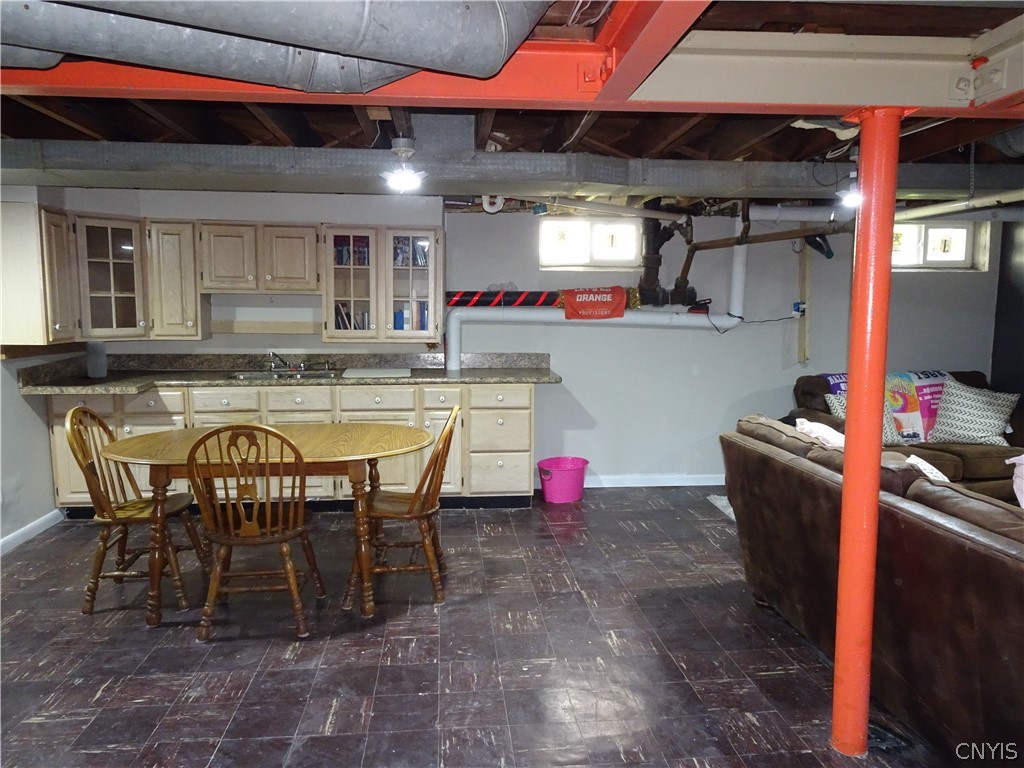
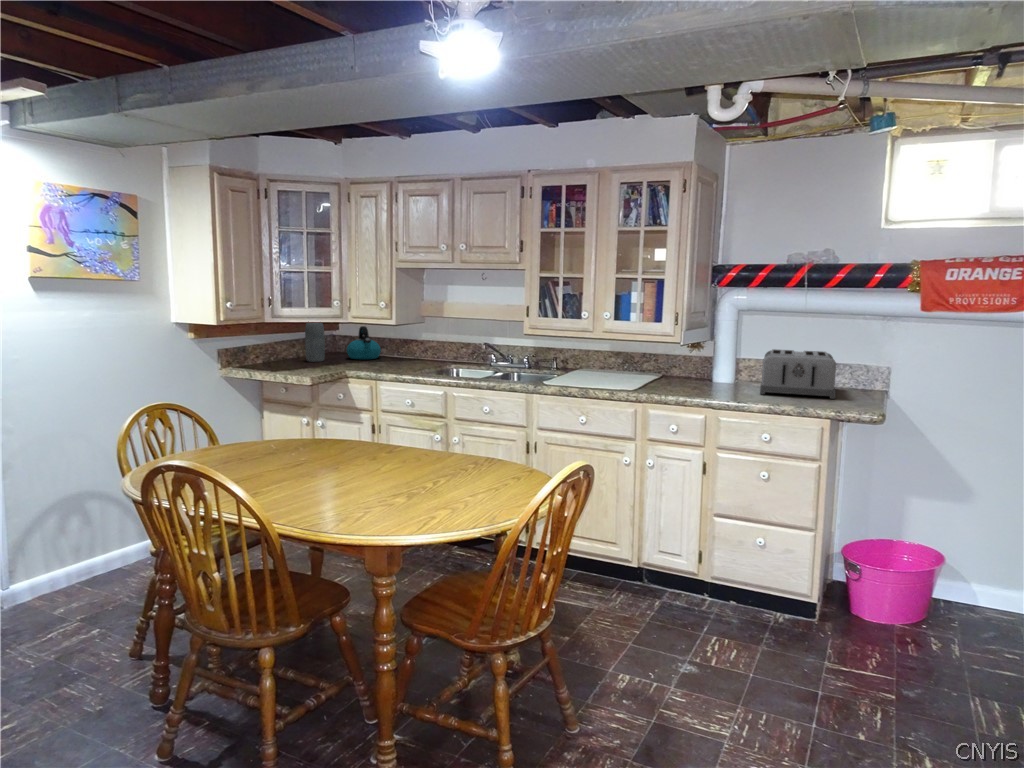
kettle: none [122,344,156,373] -> present [347,326,381,360]
toaster: none [479,346,528,374] -> present [760,349,836,399]

